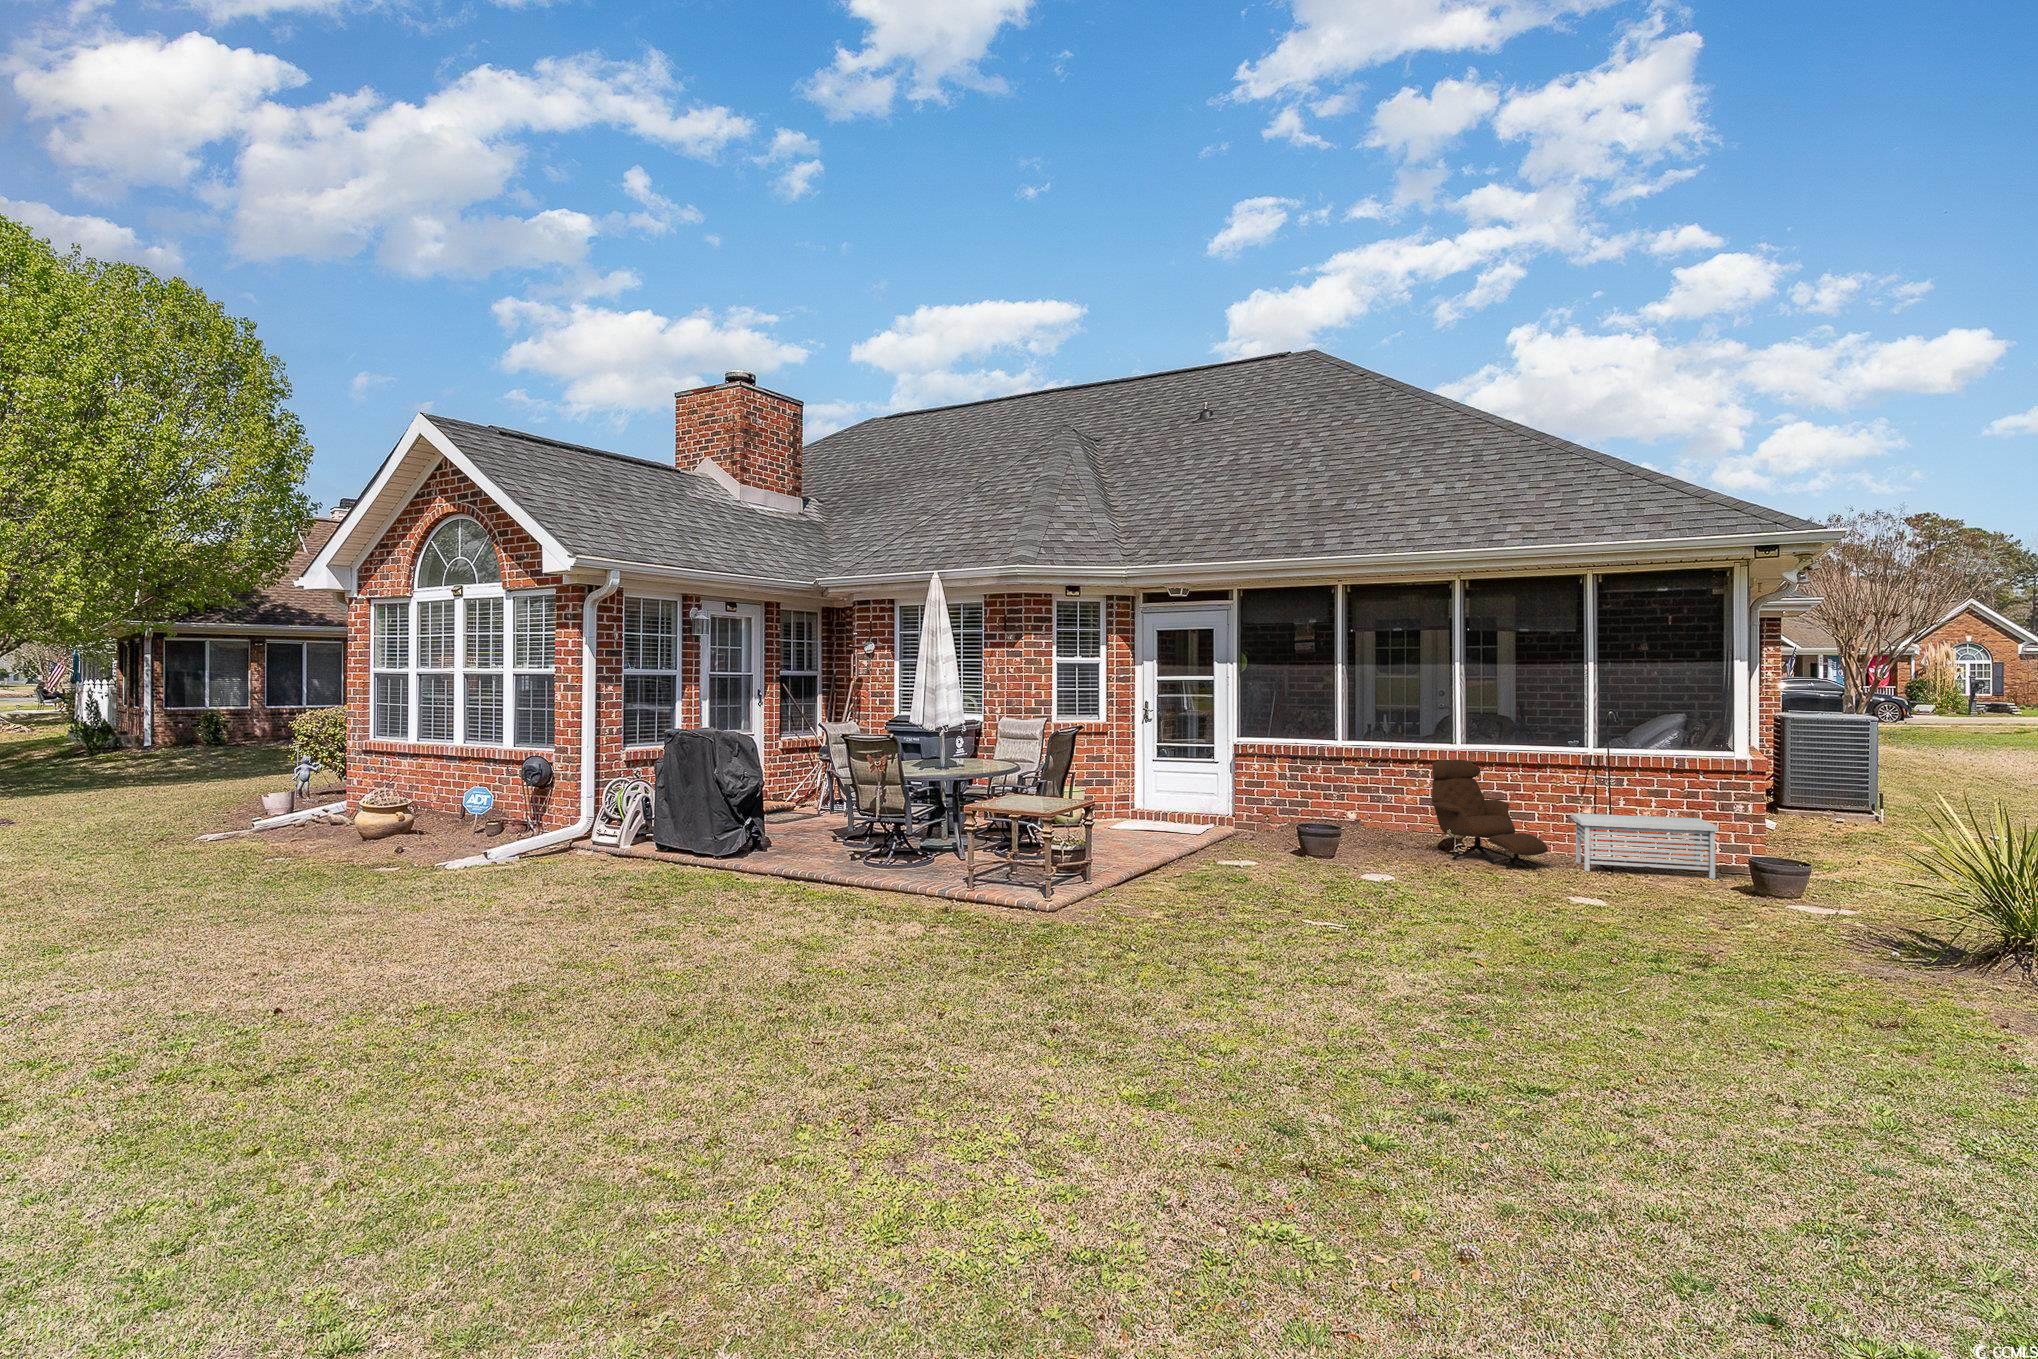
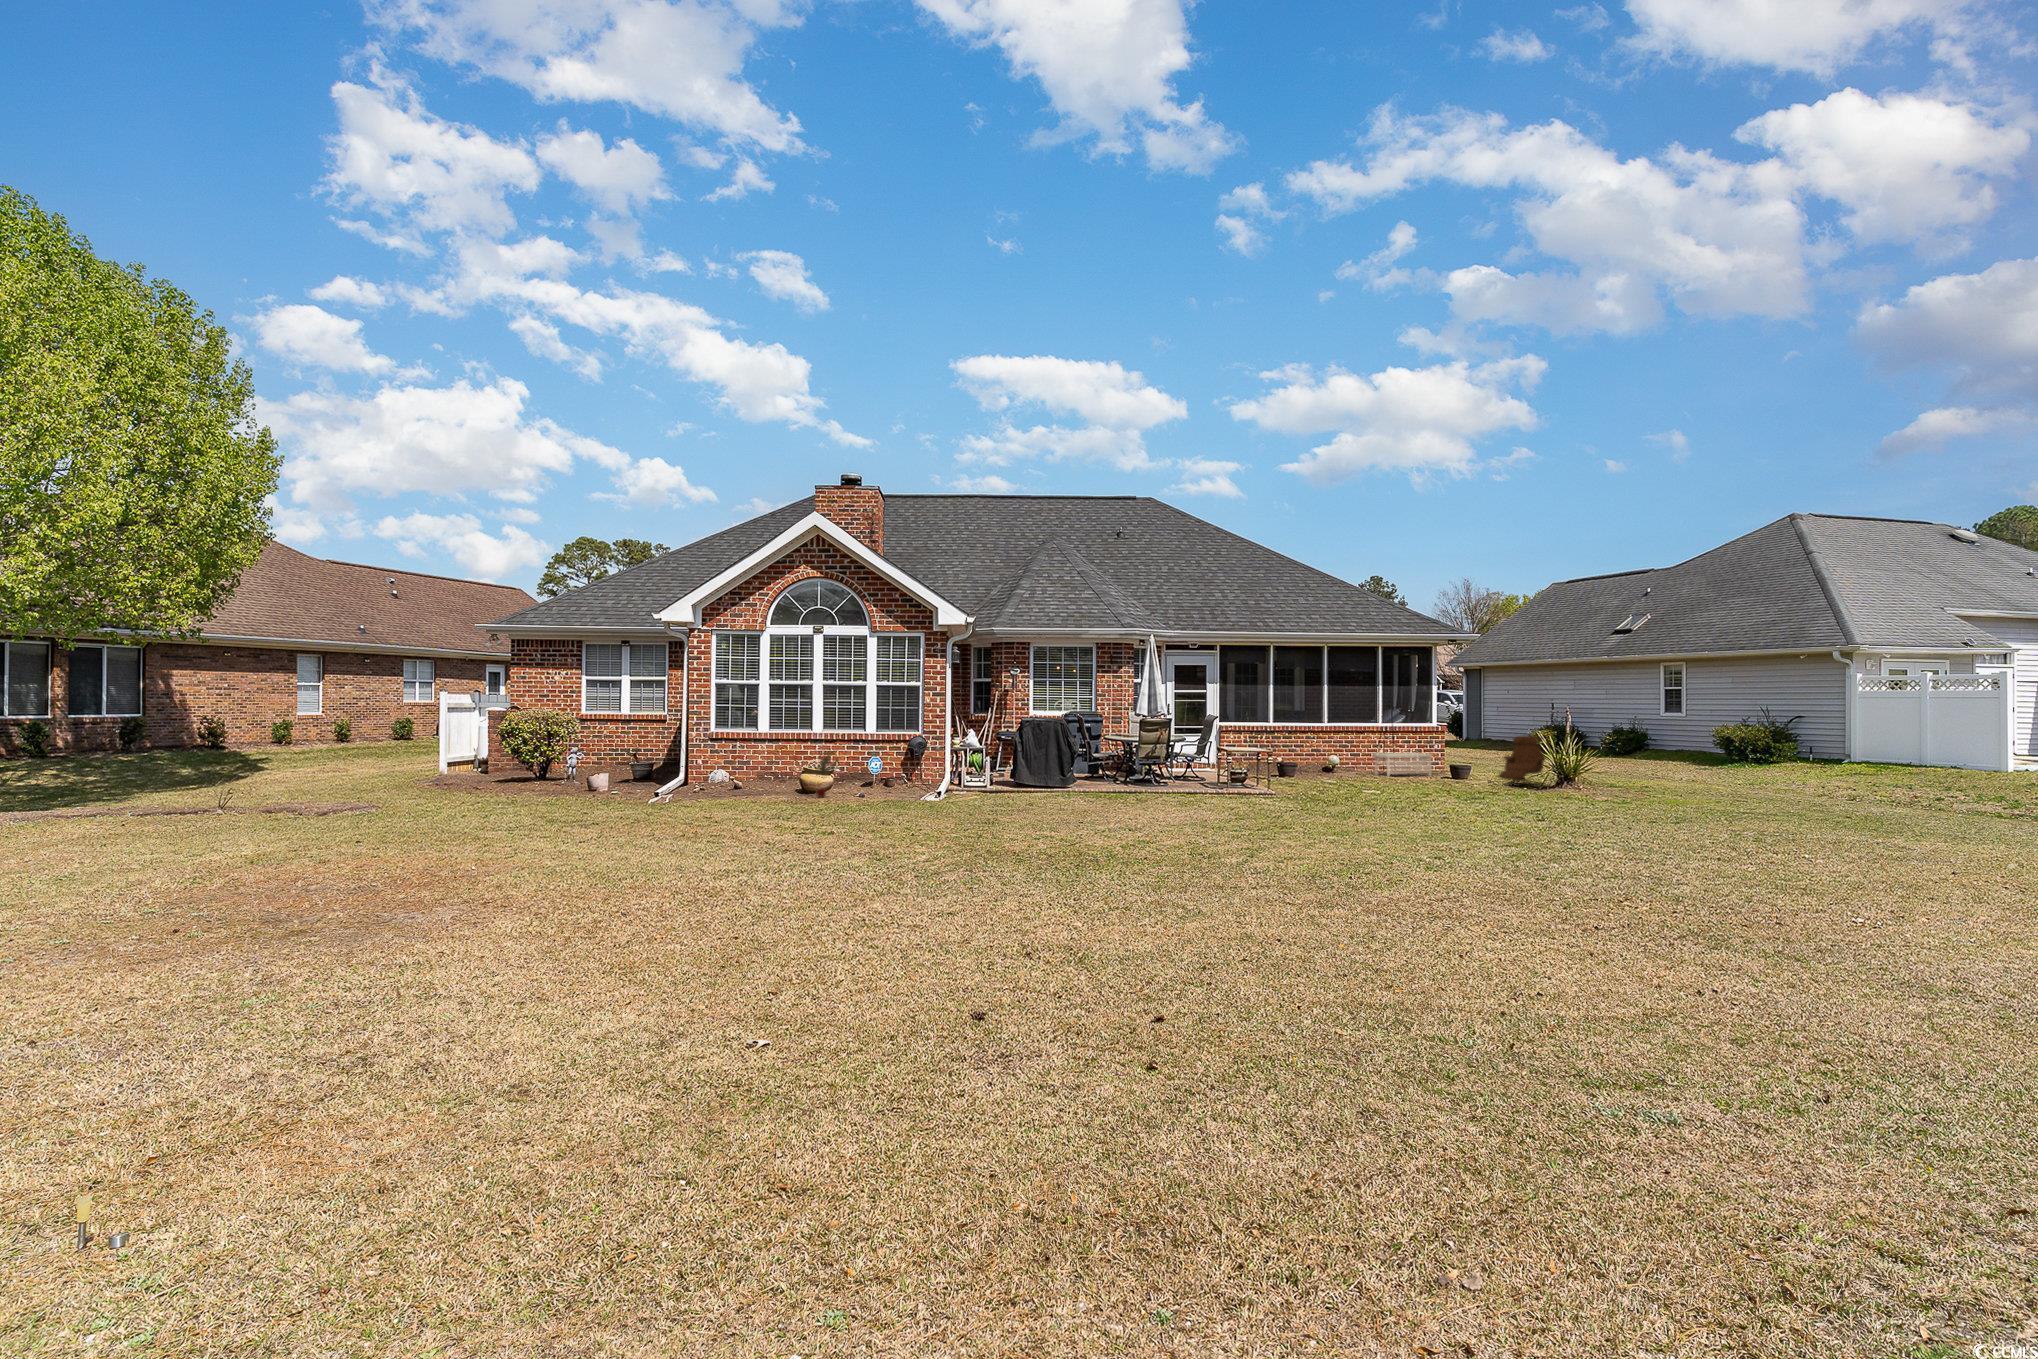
lounge chair: present [1432,760,1548,870] -> present [1499,736,1546,785]
potted tree: none [417,768,461,838] -> present [805,751,838,797]

